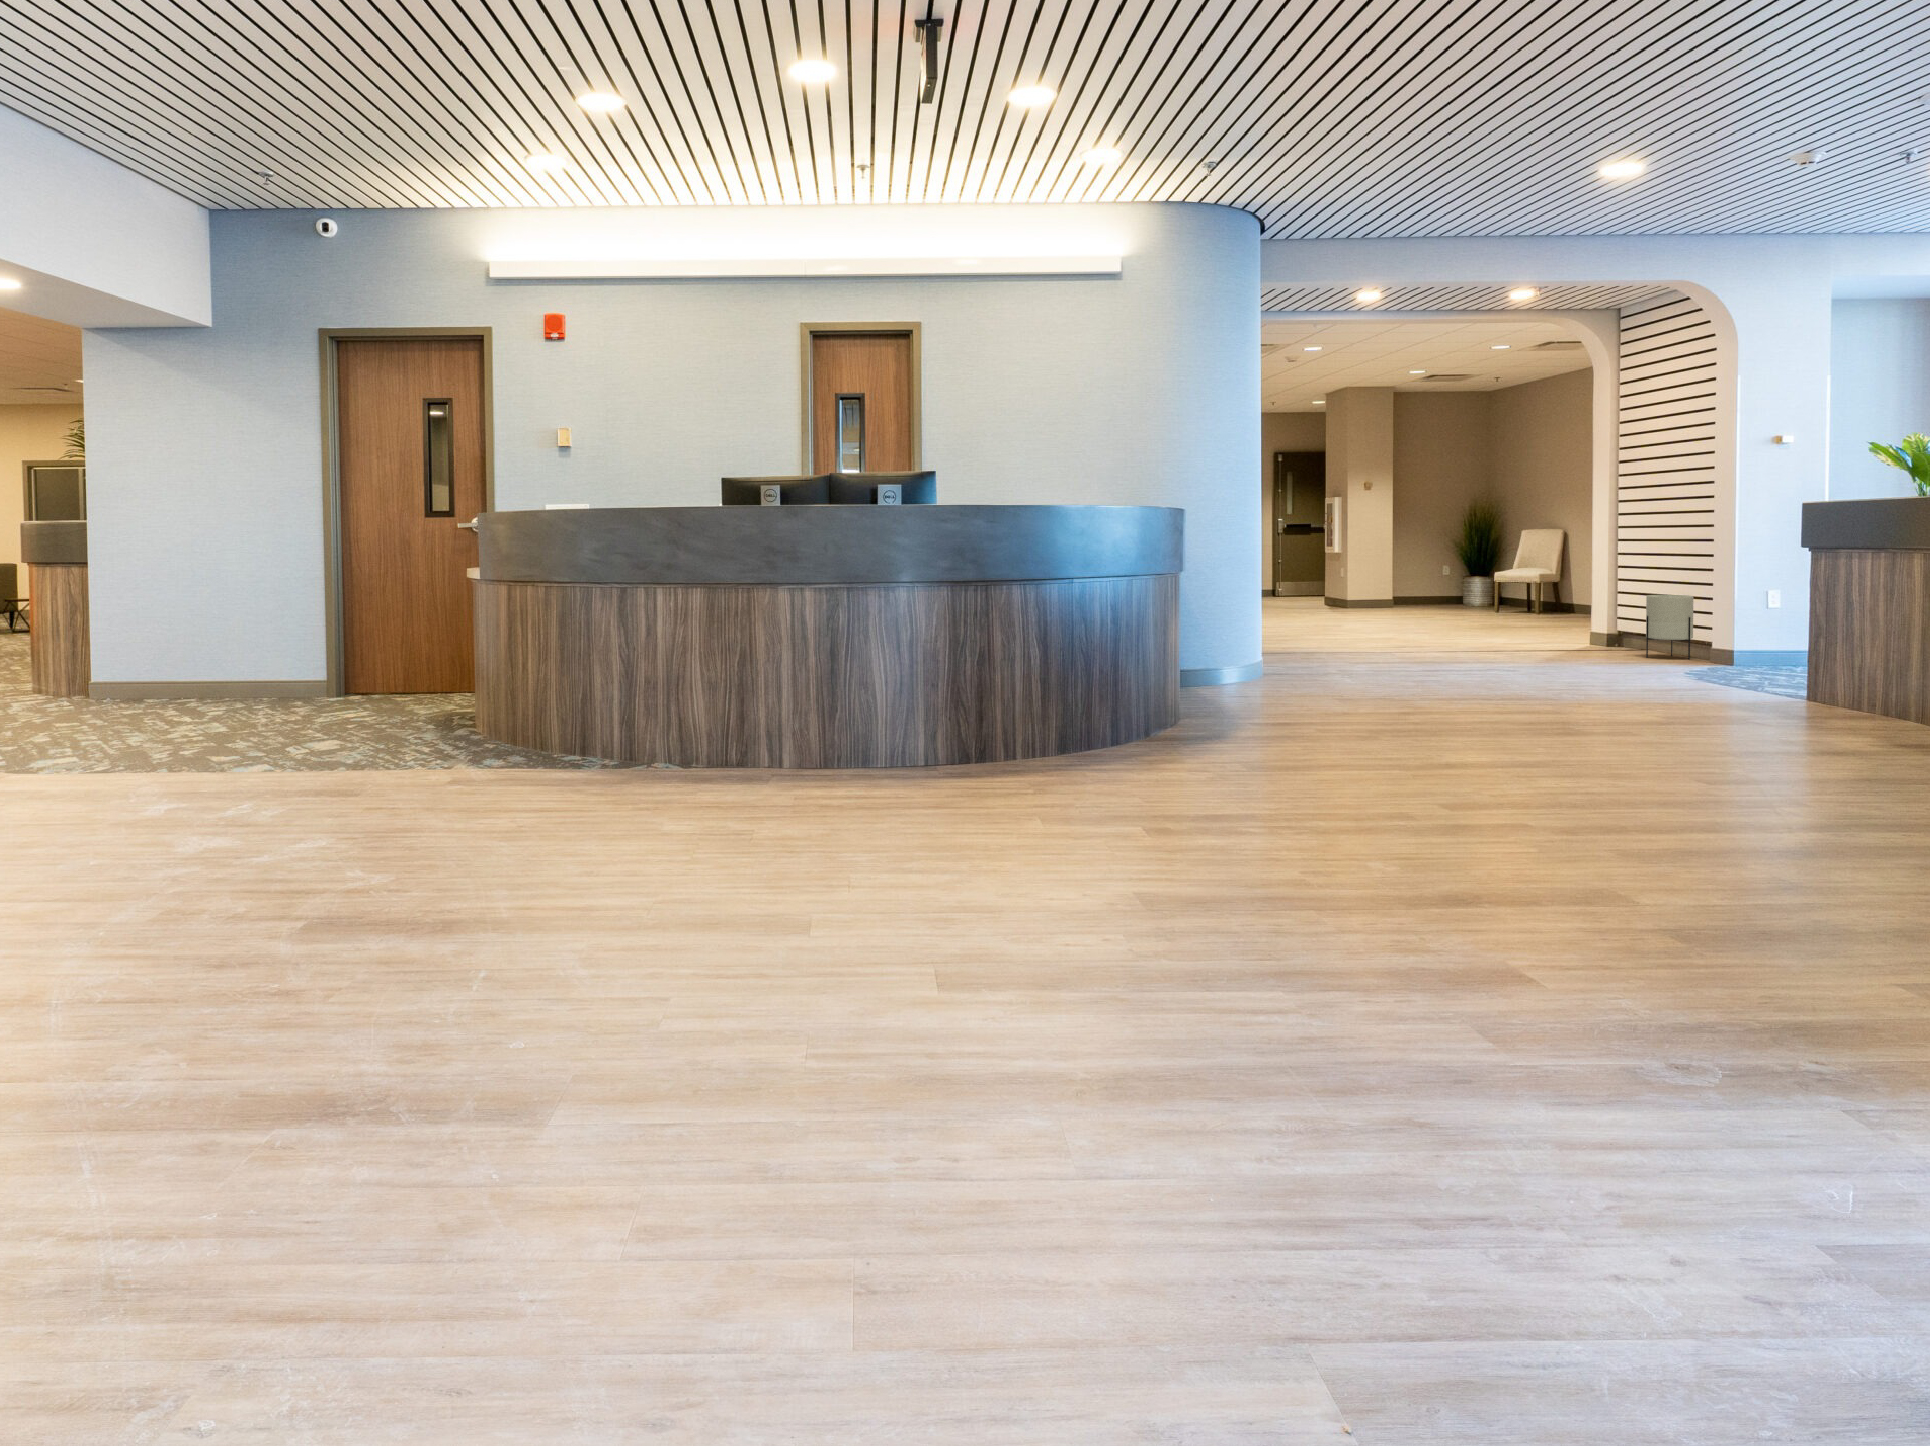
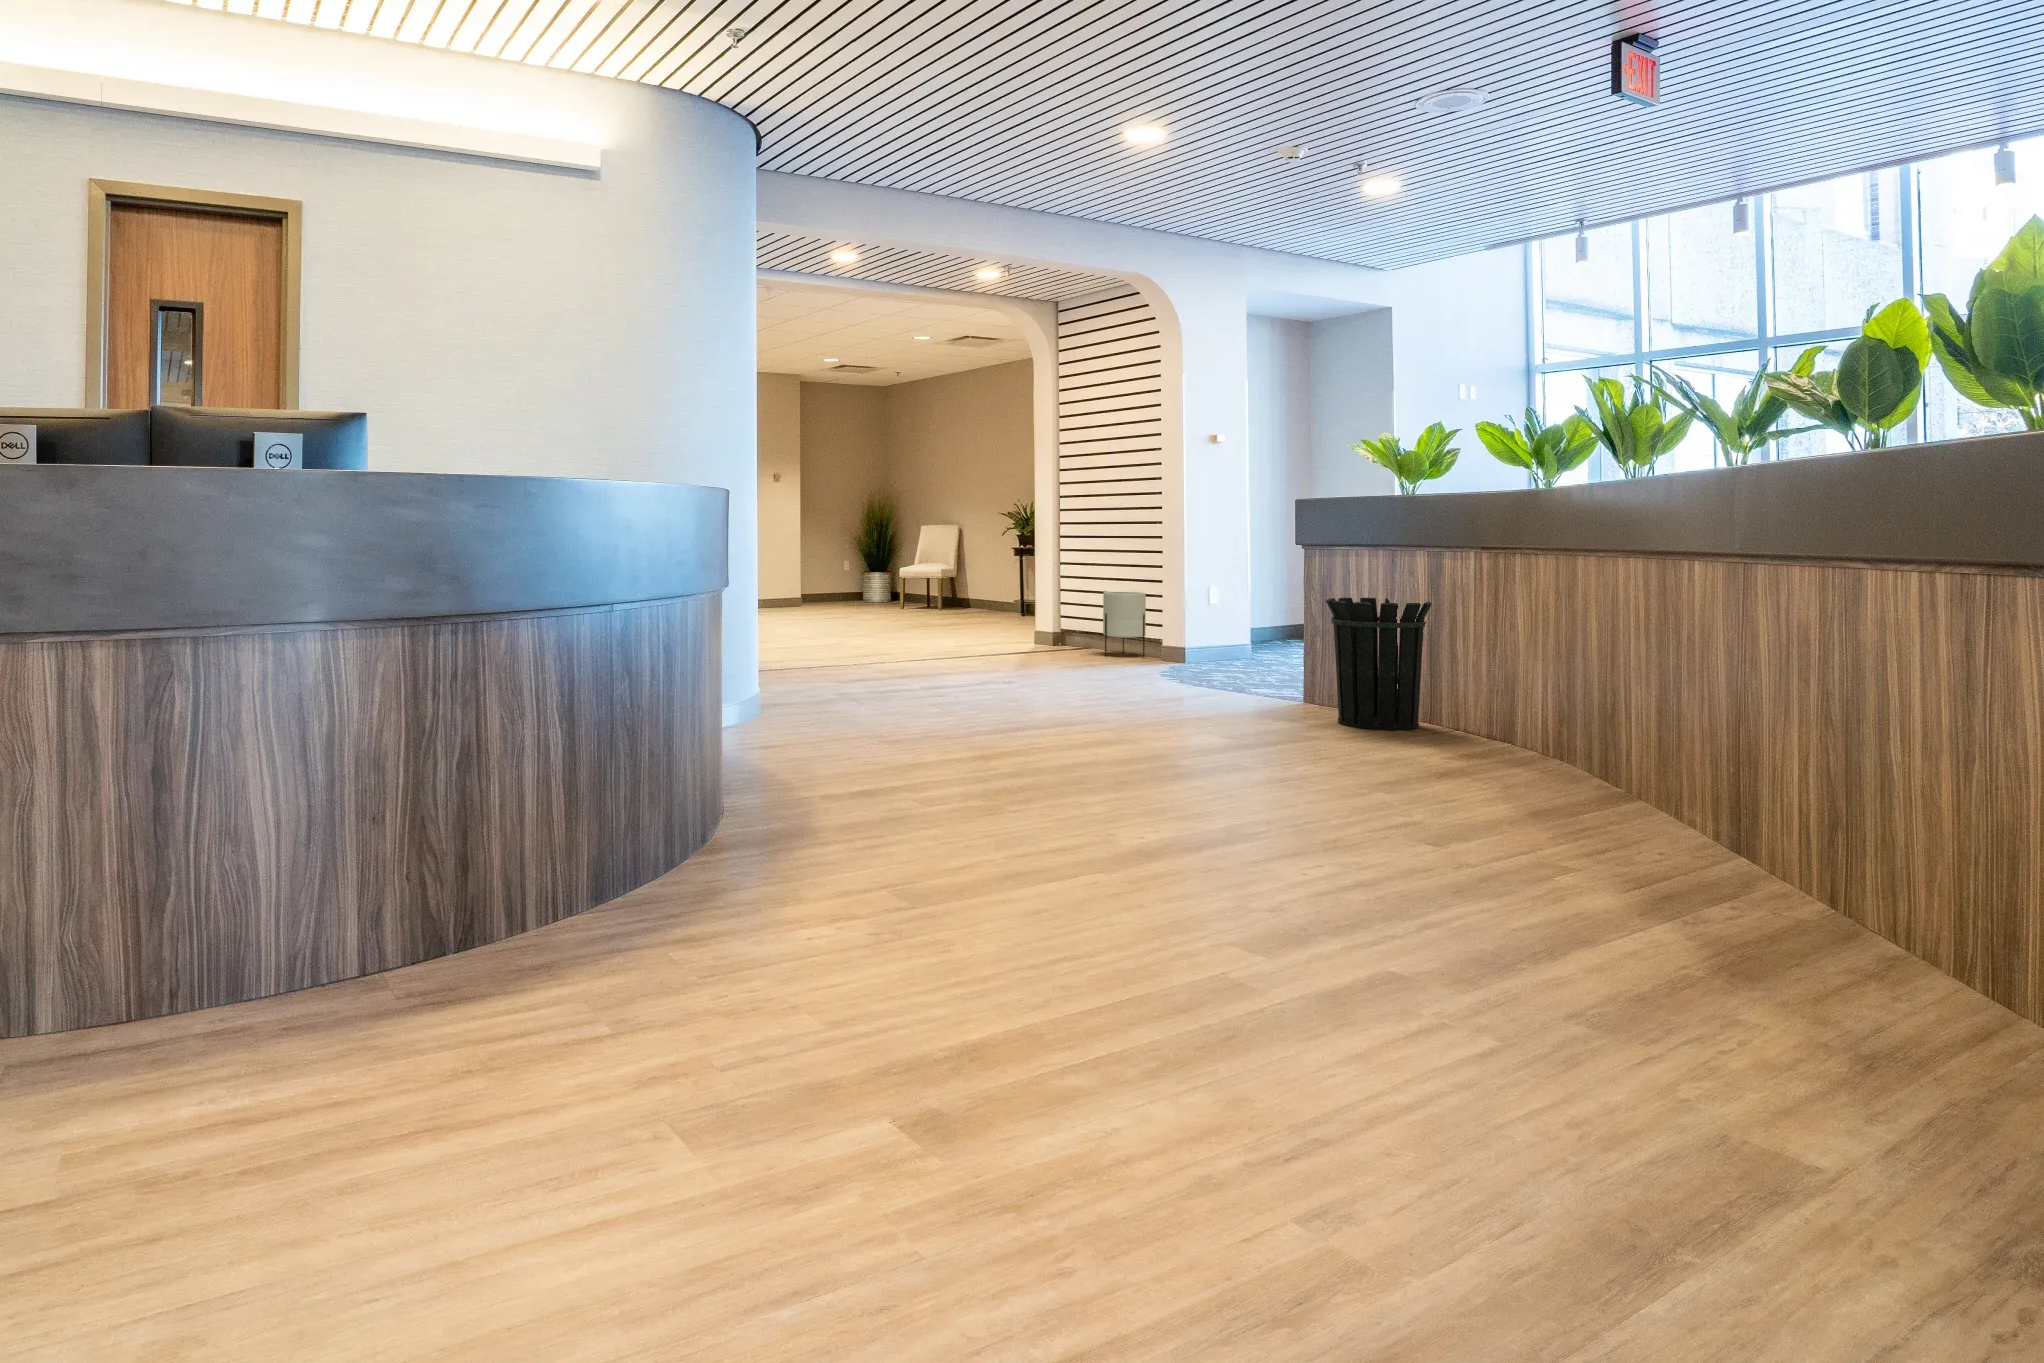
waste bin: none [1776,597,1889,720] -> present [1326,598,1432,730]

